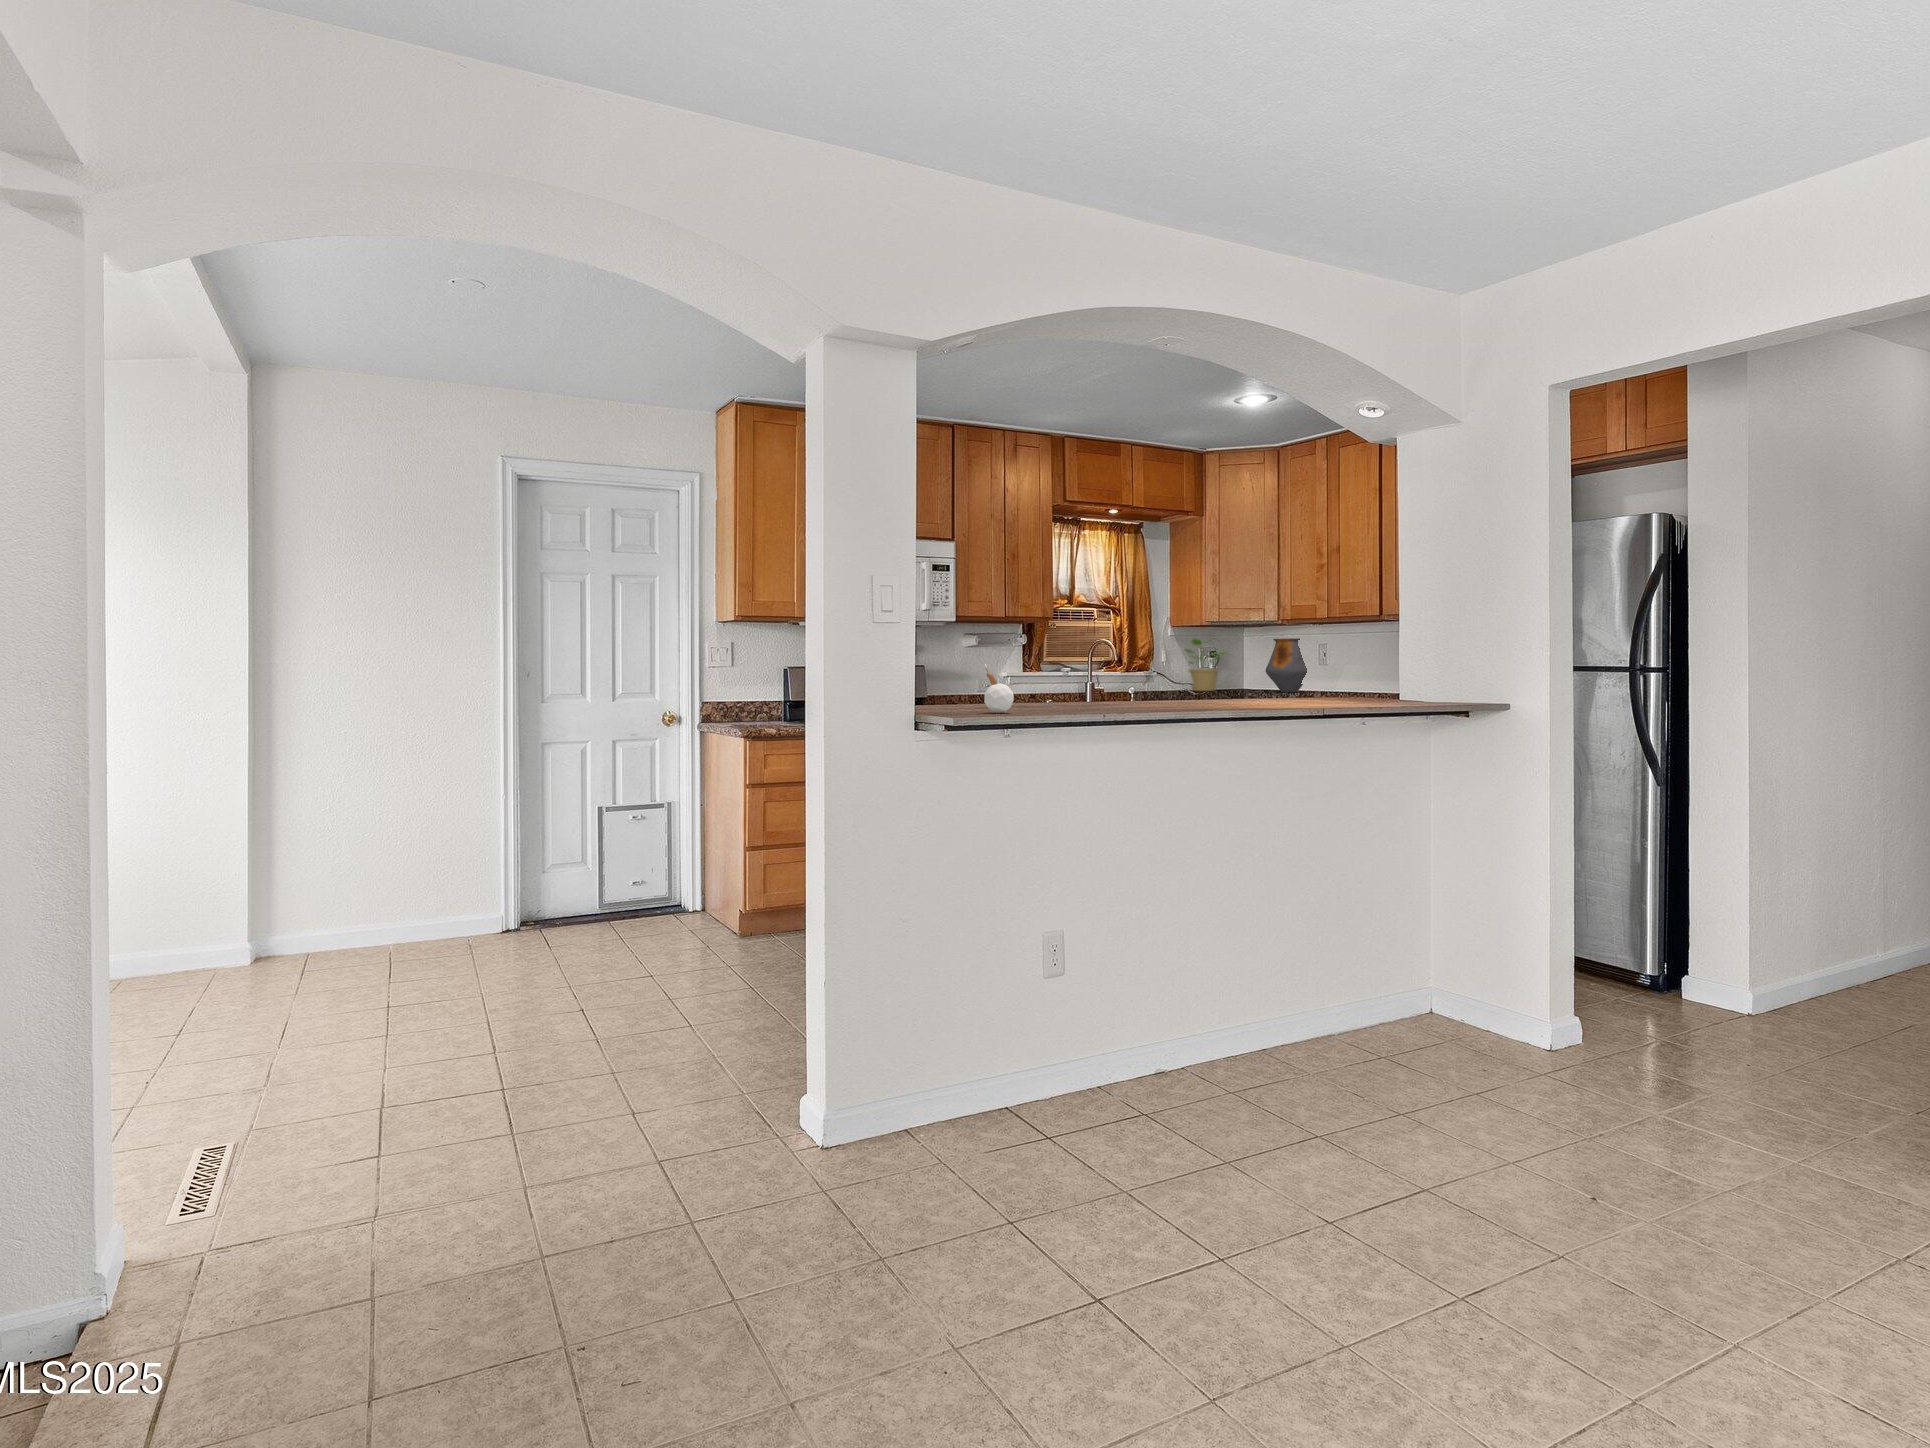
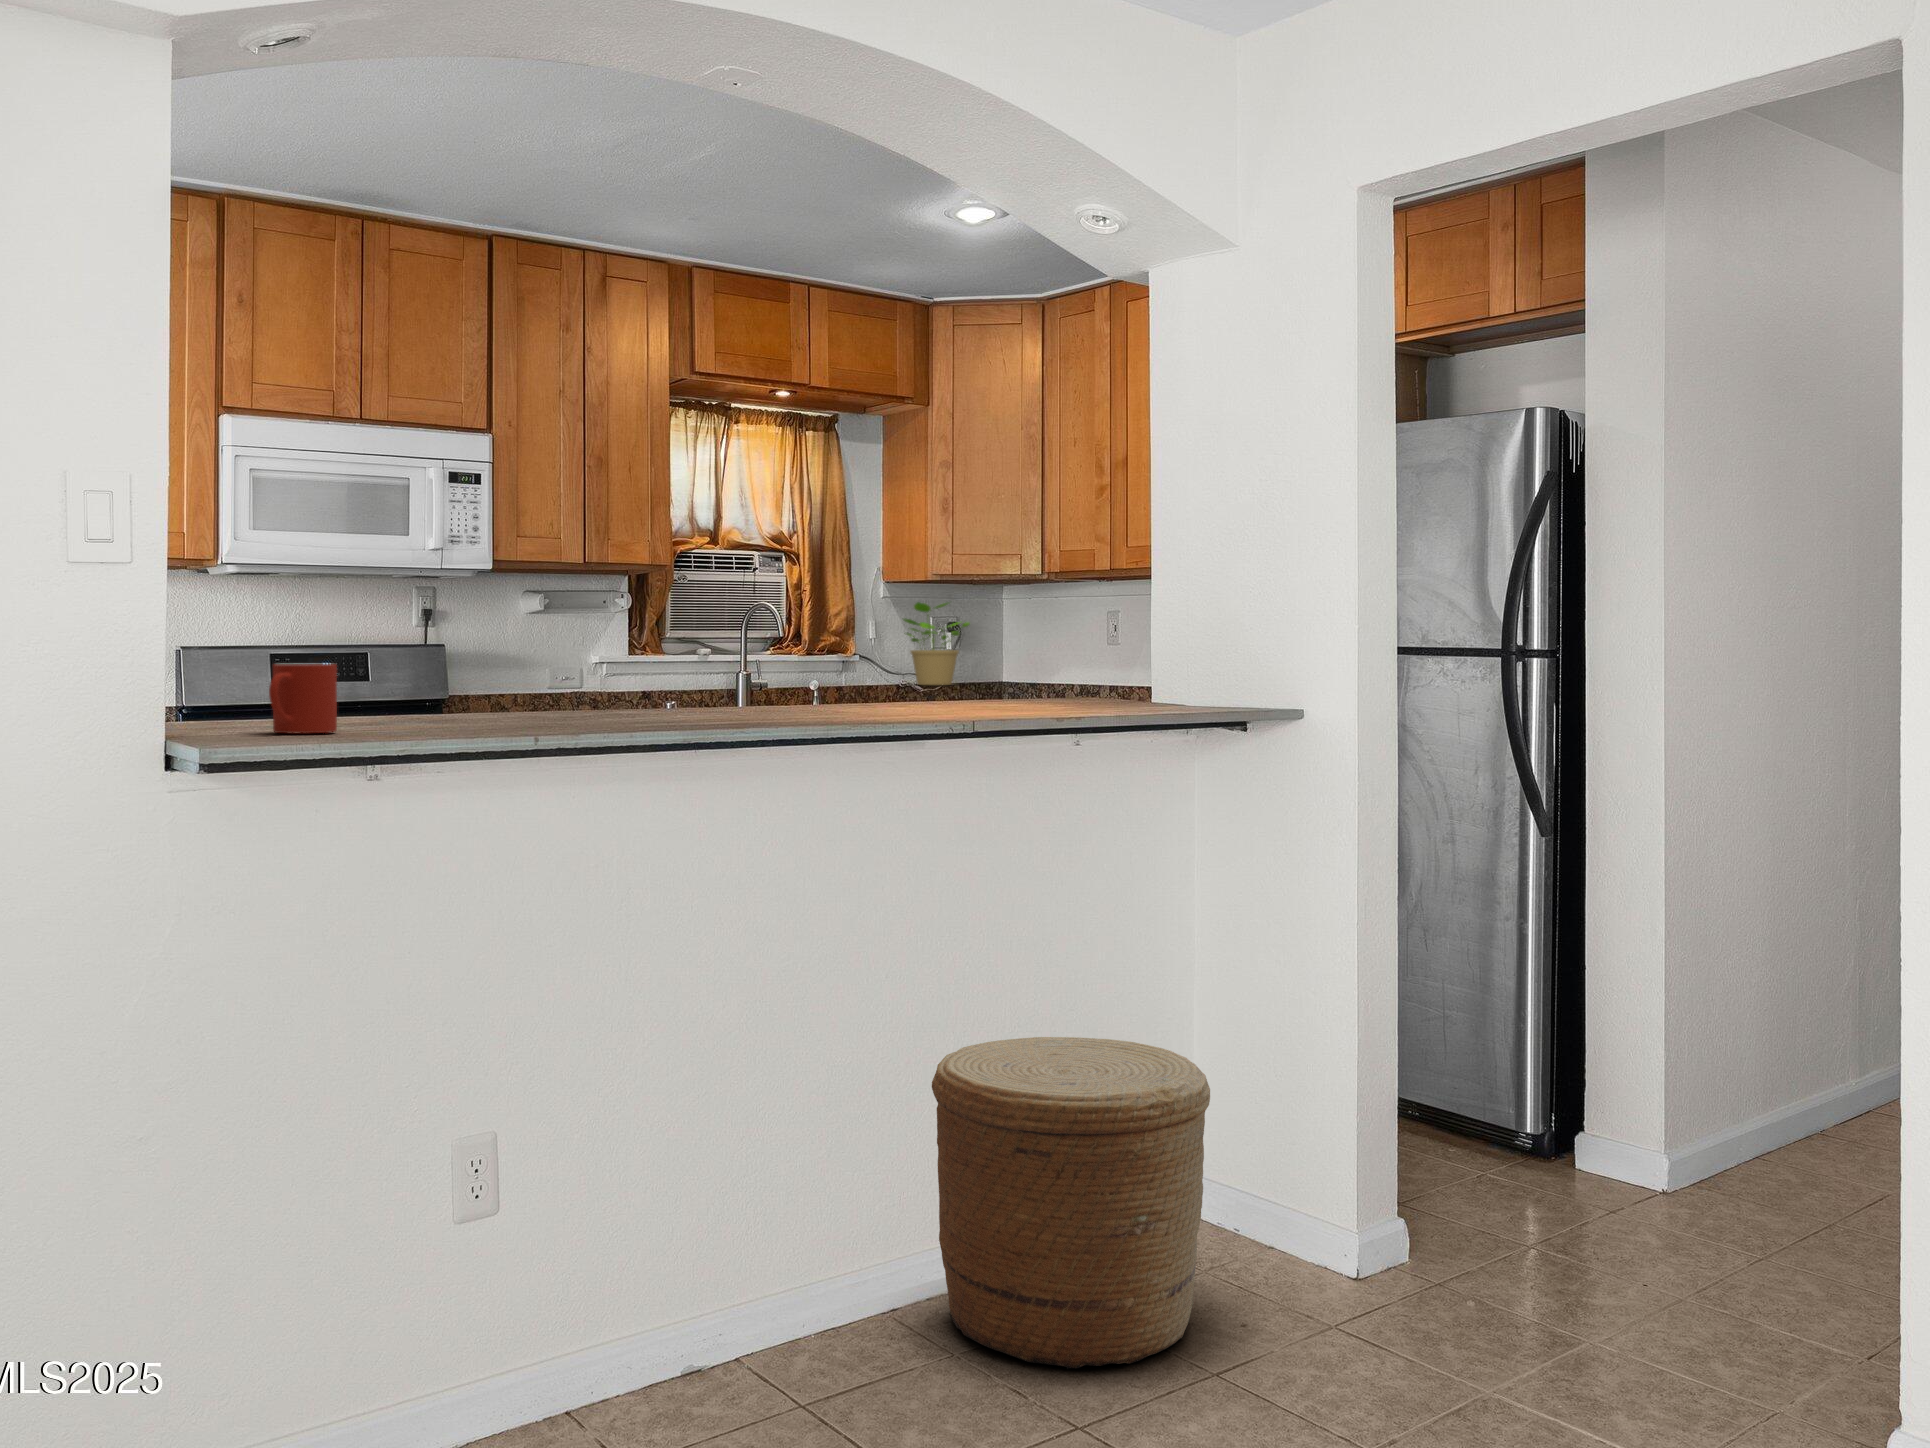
vase: present [1265,638,1307,692] -> none [1028,603,1099,687]
candle: present [984,664,1014,713] -> none [378,638,433,729]
mug: none [938,676,971,714] -> present [269,664,337,734]
woven basket: none [1291,898,1468,1090] -> present [932,1037,1210,1369]

